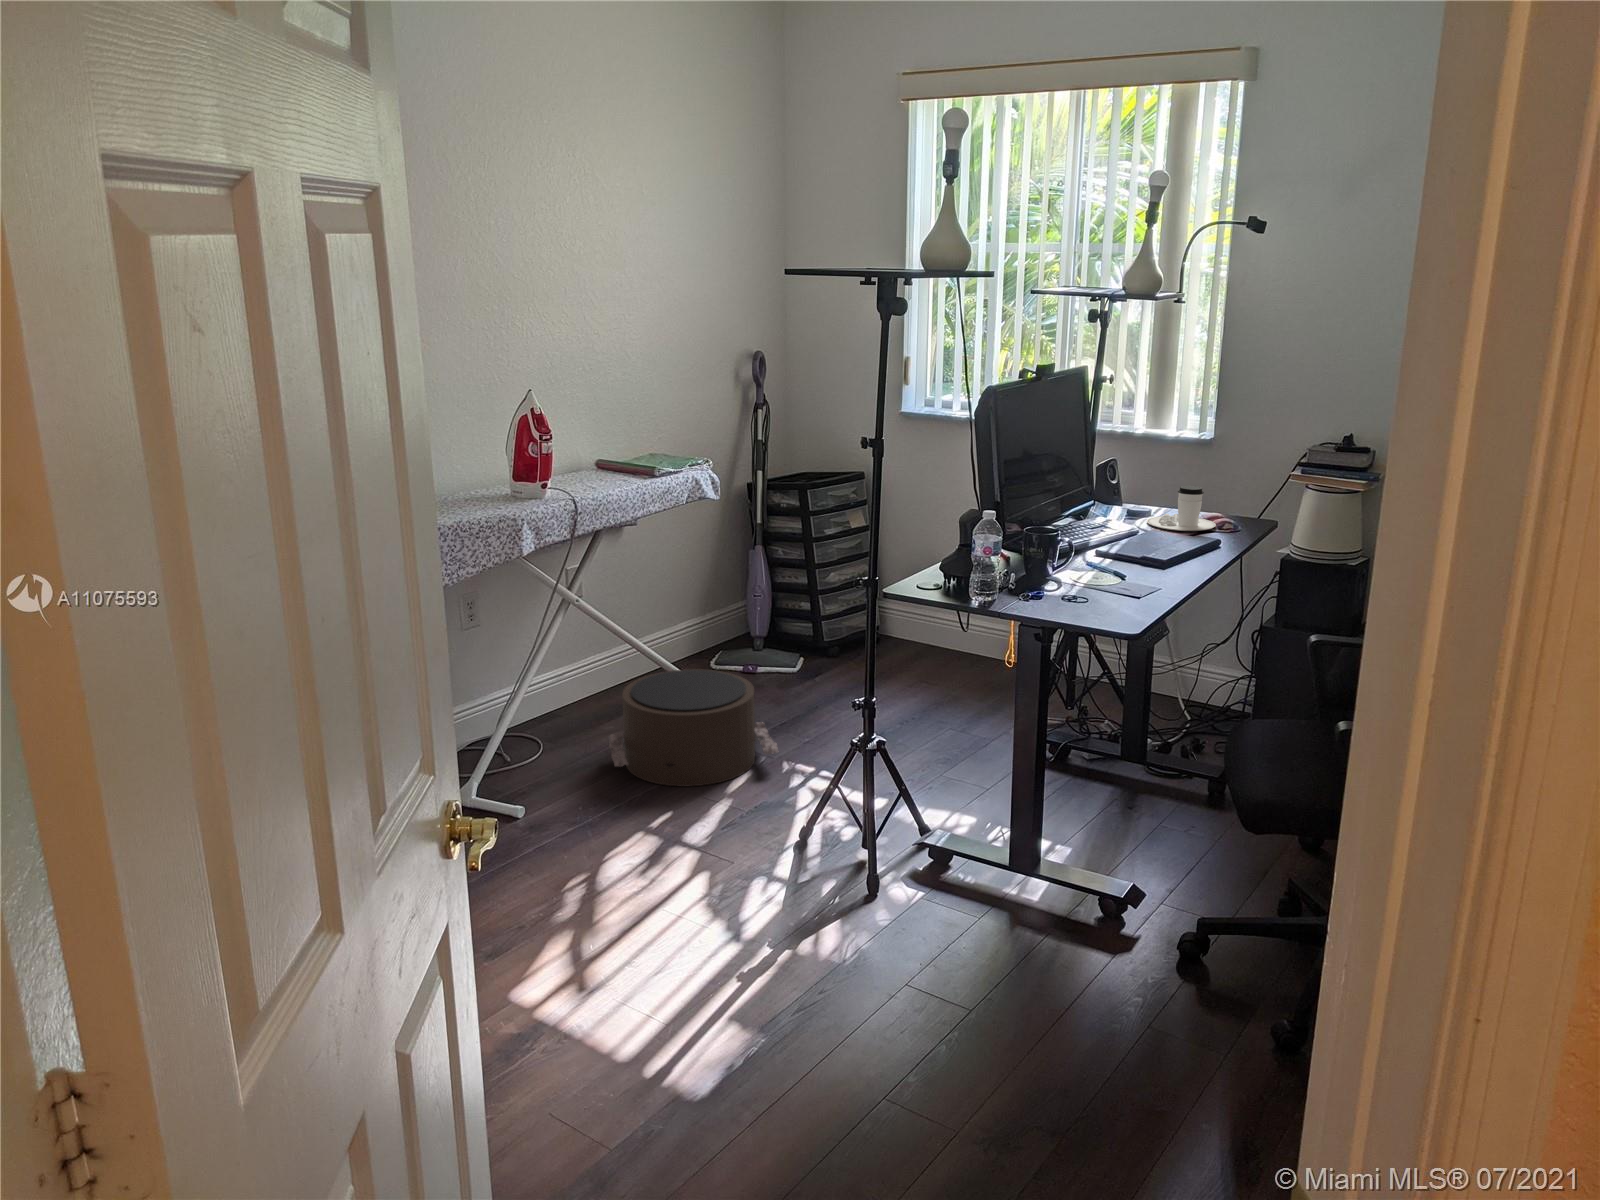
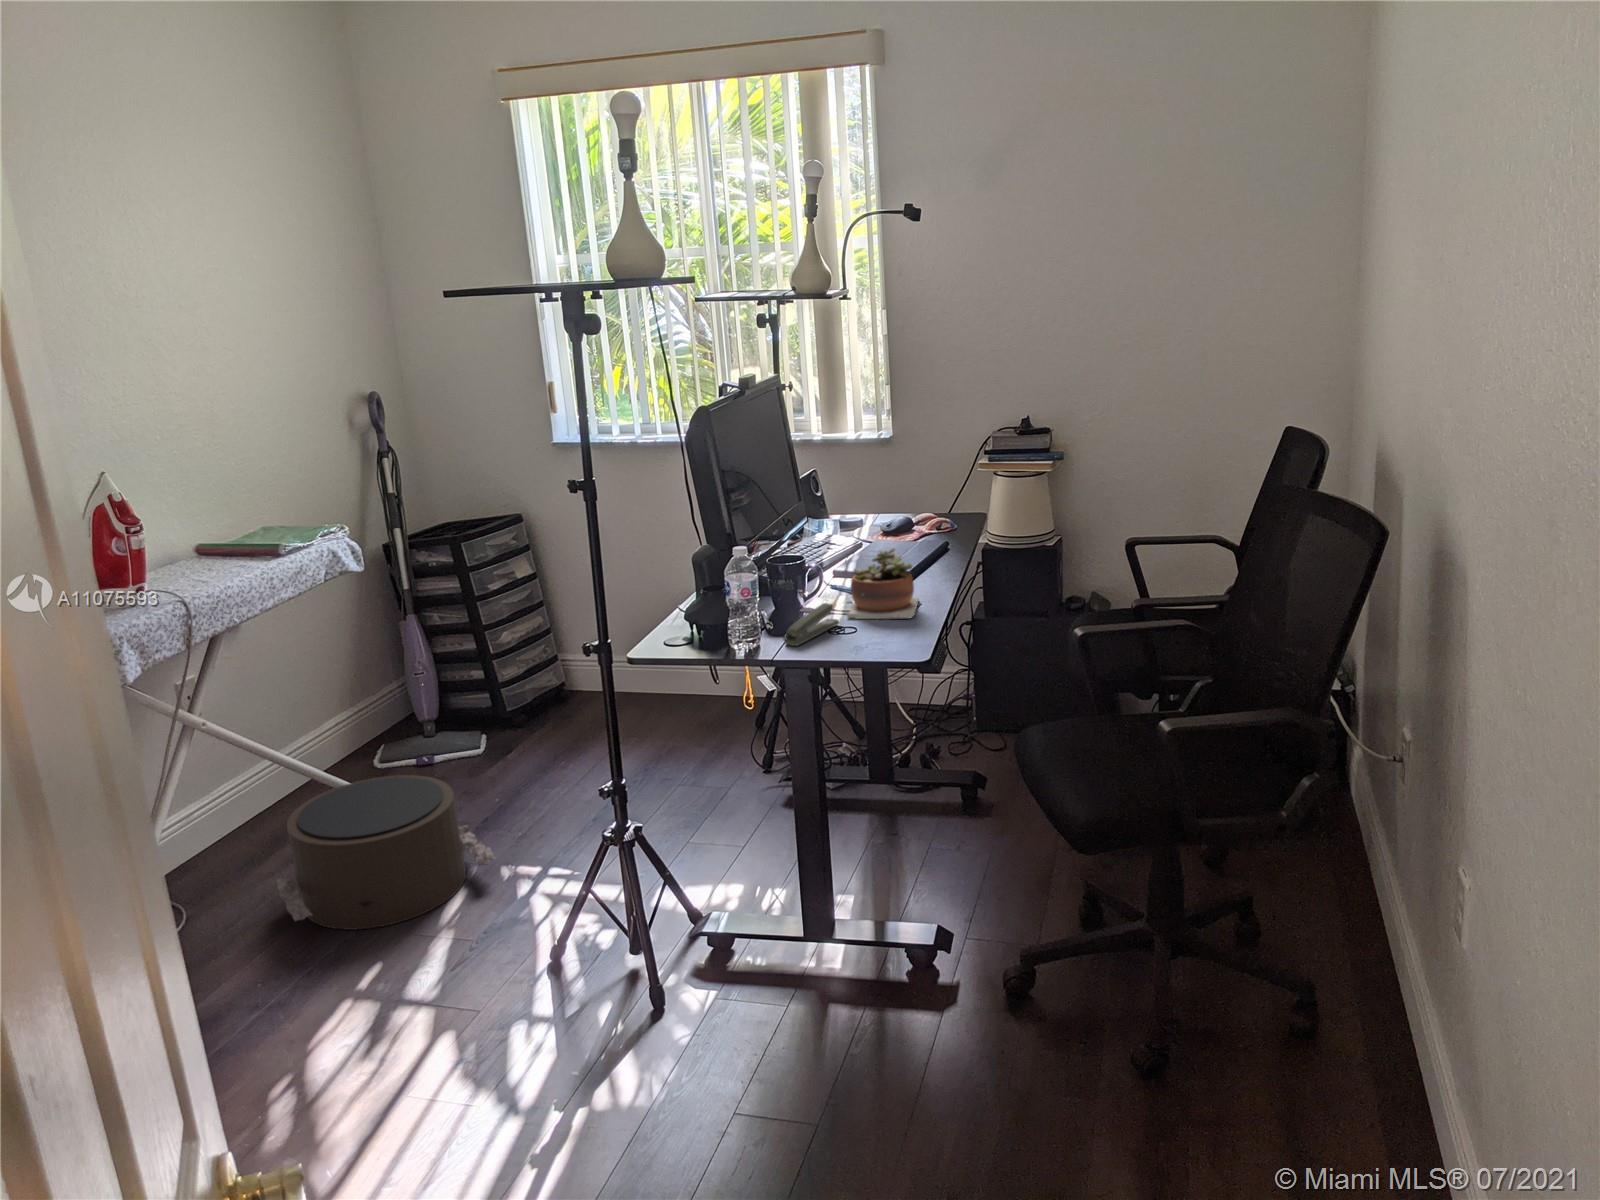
coffee cup: present [1147,486,1216,531] -> none [858,486,928,536]
succulent plant: none [1092,536,1167,600] -> present [847,549,919,619]
stapler: none [1025,574,1083,606] -> present [785,603,839,646]

